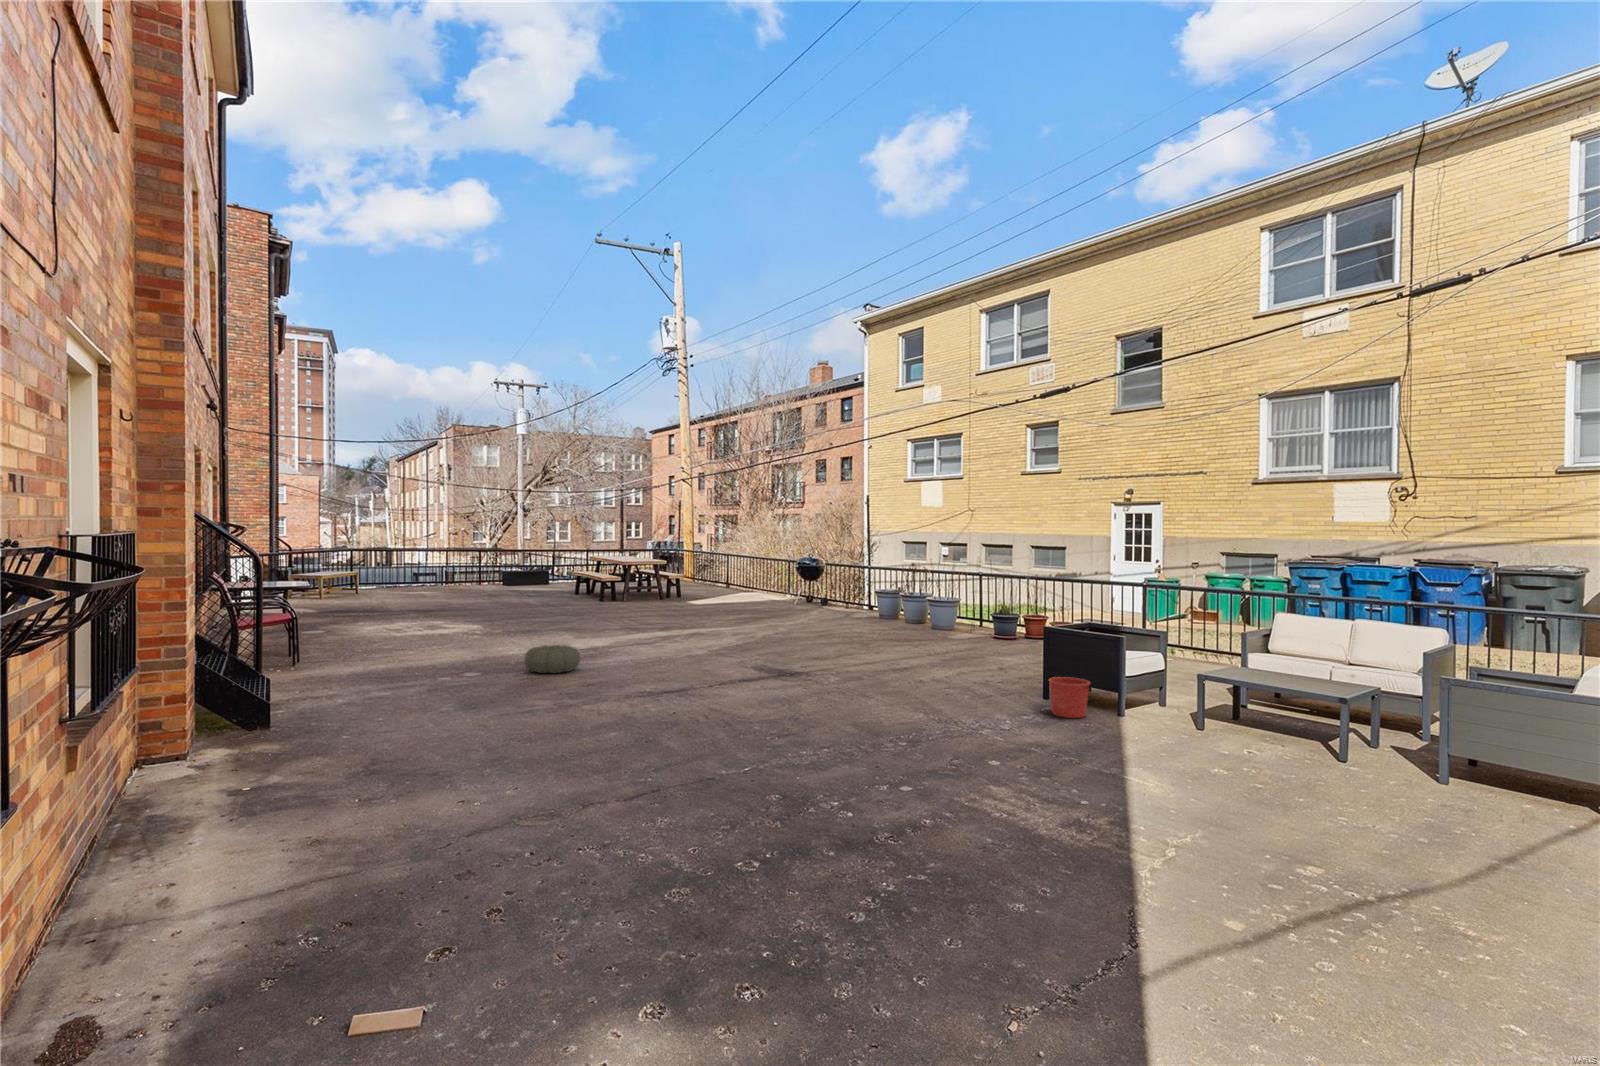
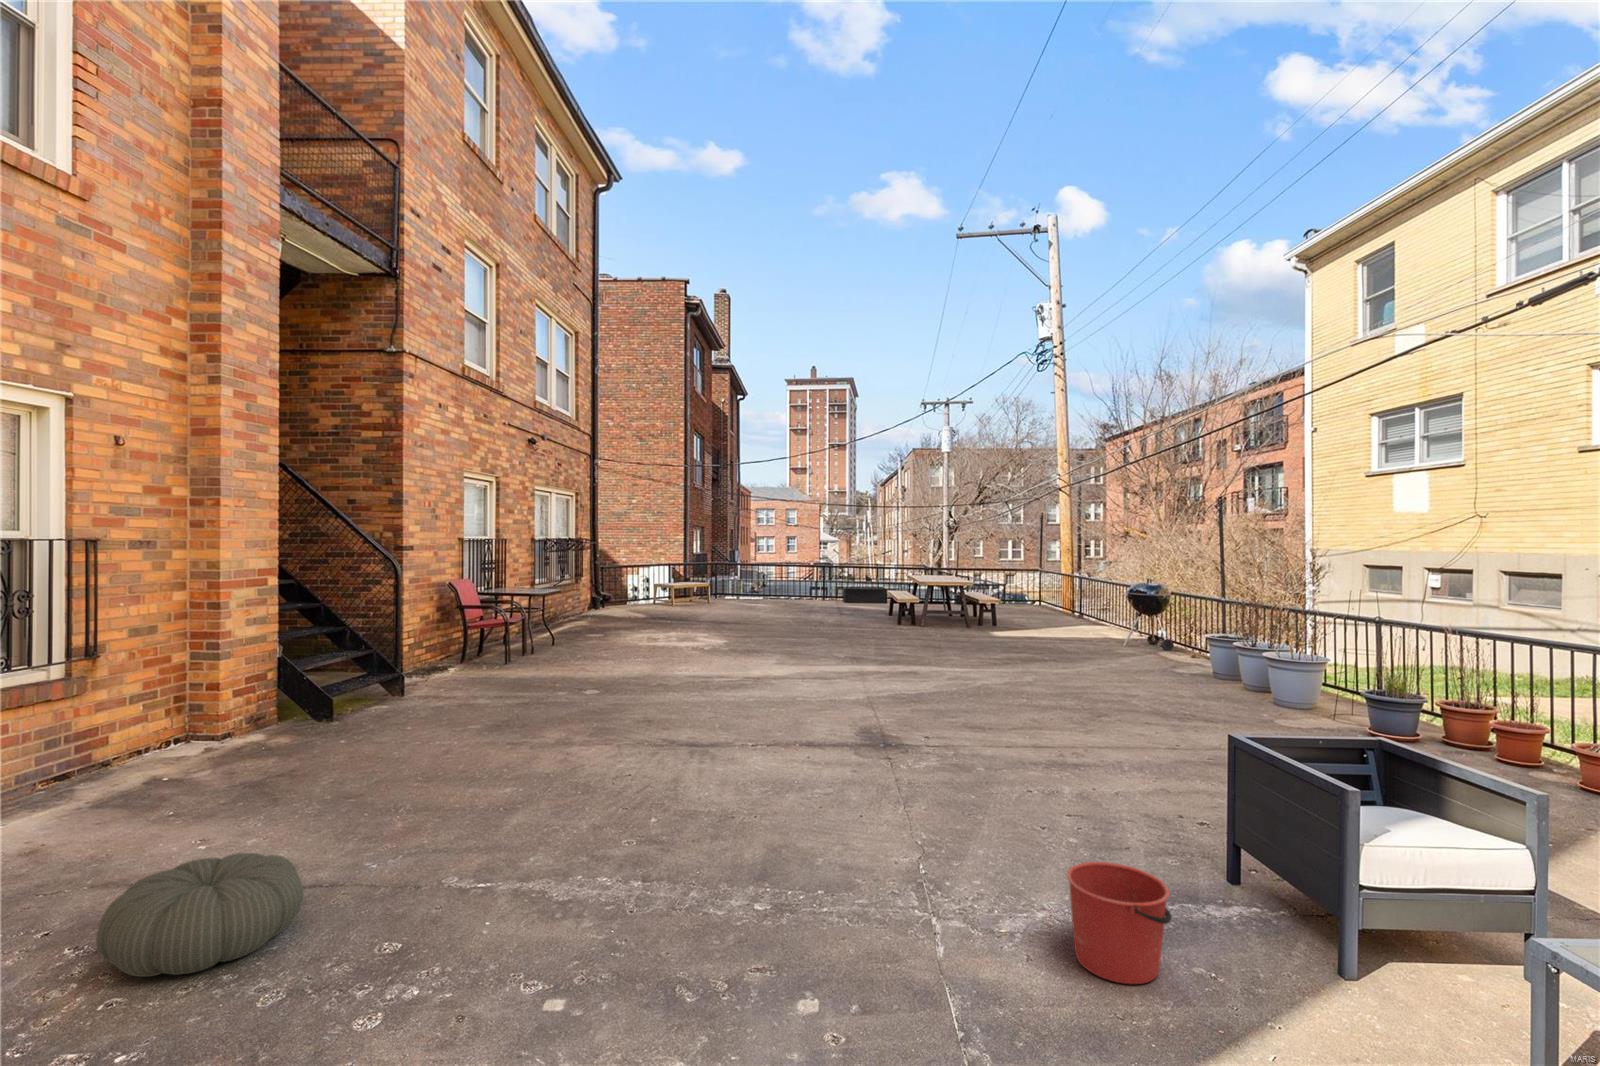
pouf: present [525,645,580,673] -> present [96,853,303,977]

